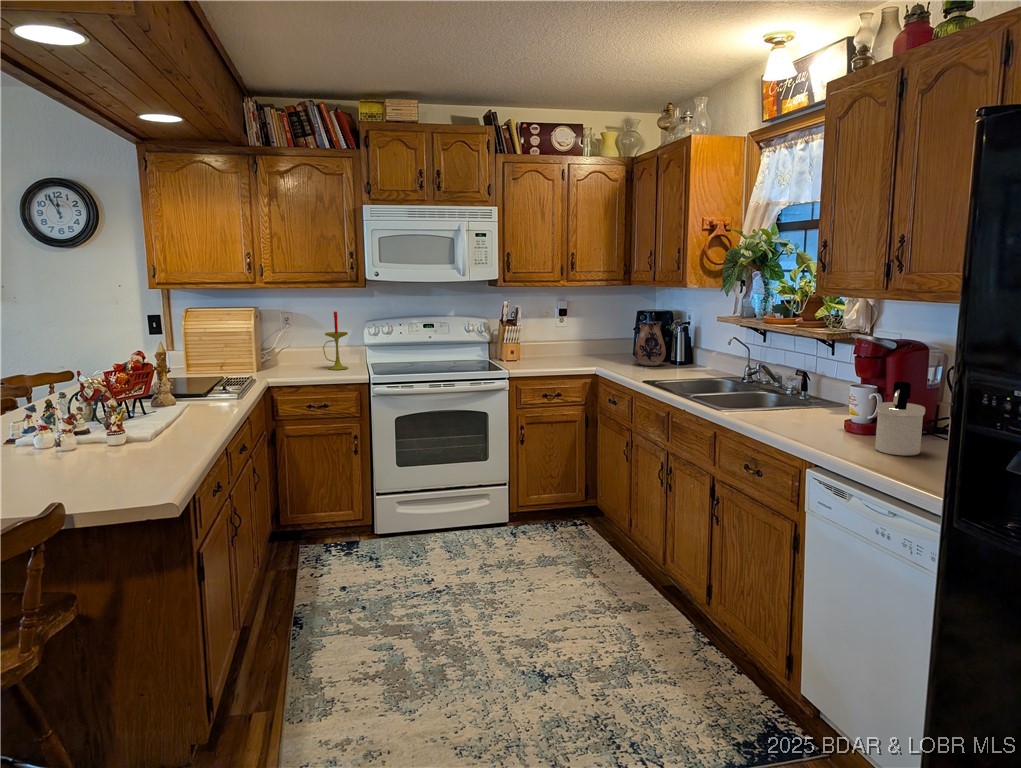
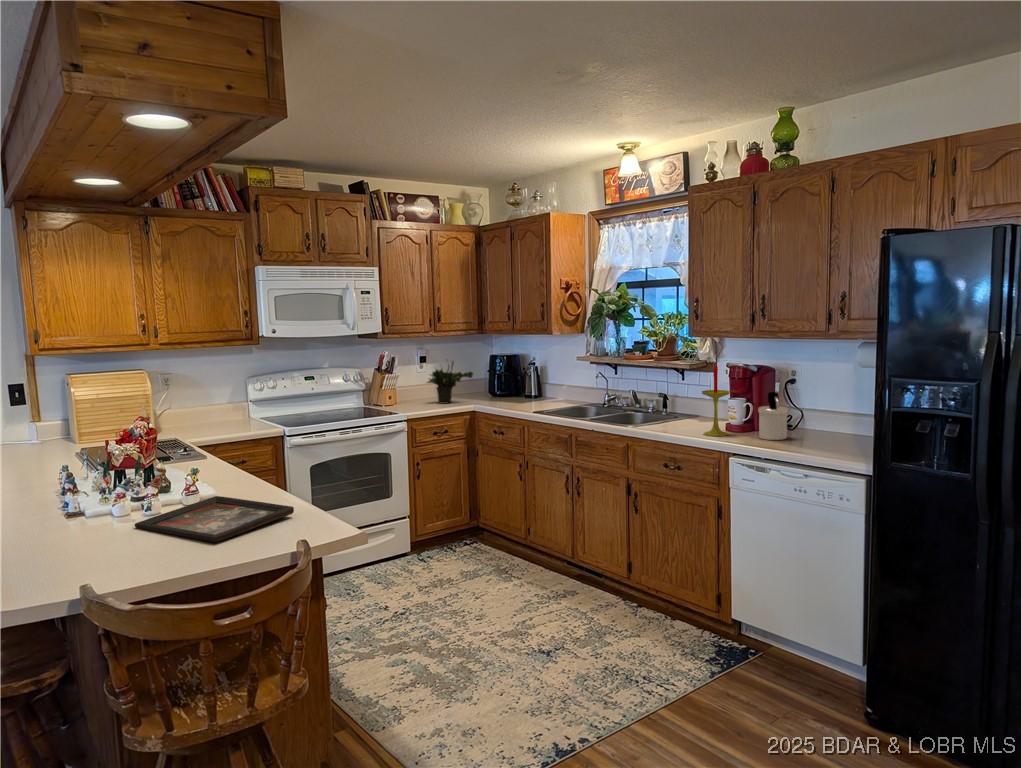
candle: present [323,312,348,370] -> present [702,366,730,436]
potted plant: none [555,312,611,362] -> present [427,361,473,404]
ceramic pitcher: present [635,321,666,366] -> none [496,363,522,401]
decorative tray: none [30,439,167,491] -> present [135,496,294,542]

